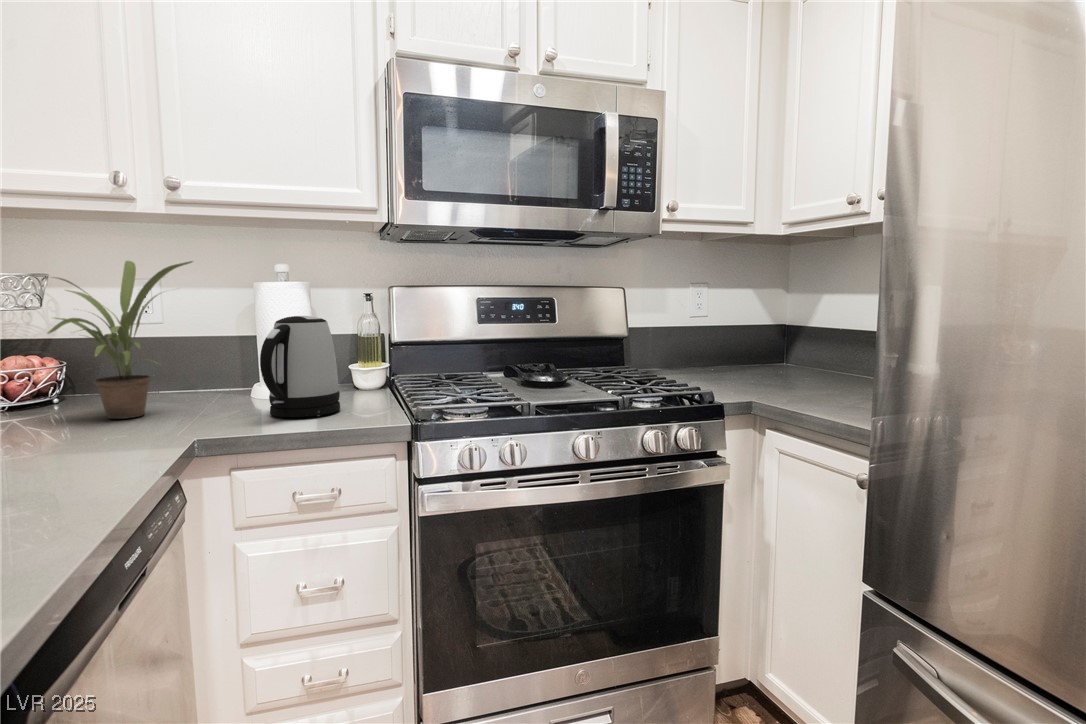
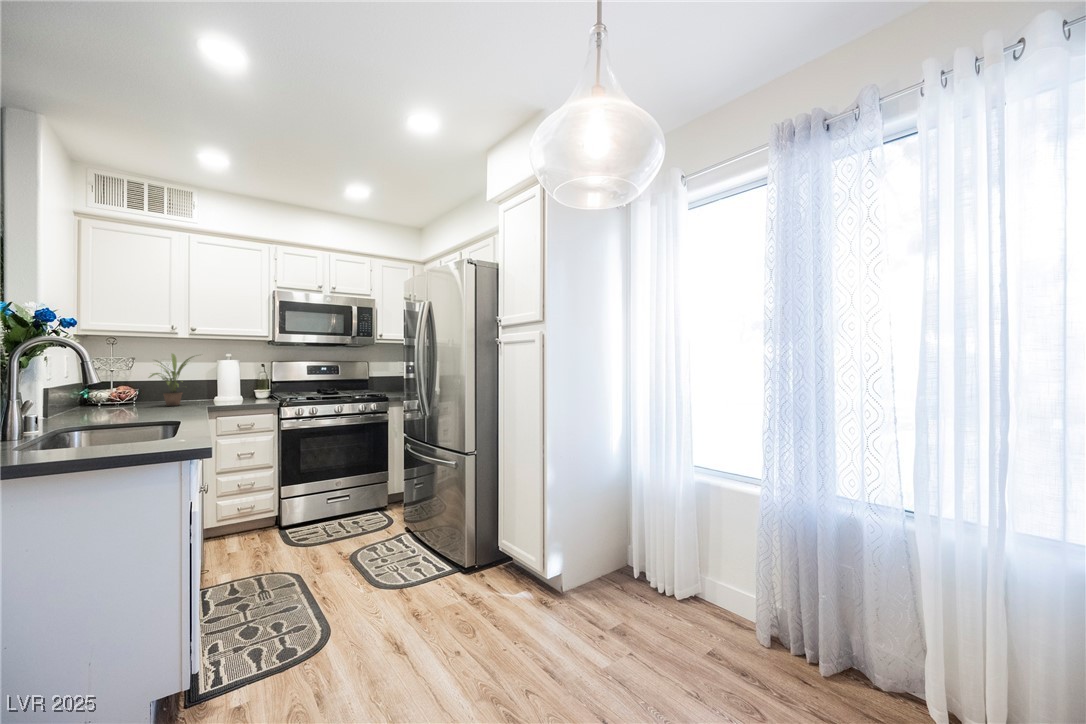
kettle: present [260,316,340,417] -> none [229,372,255,403]

